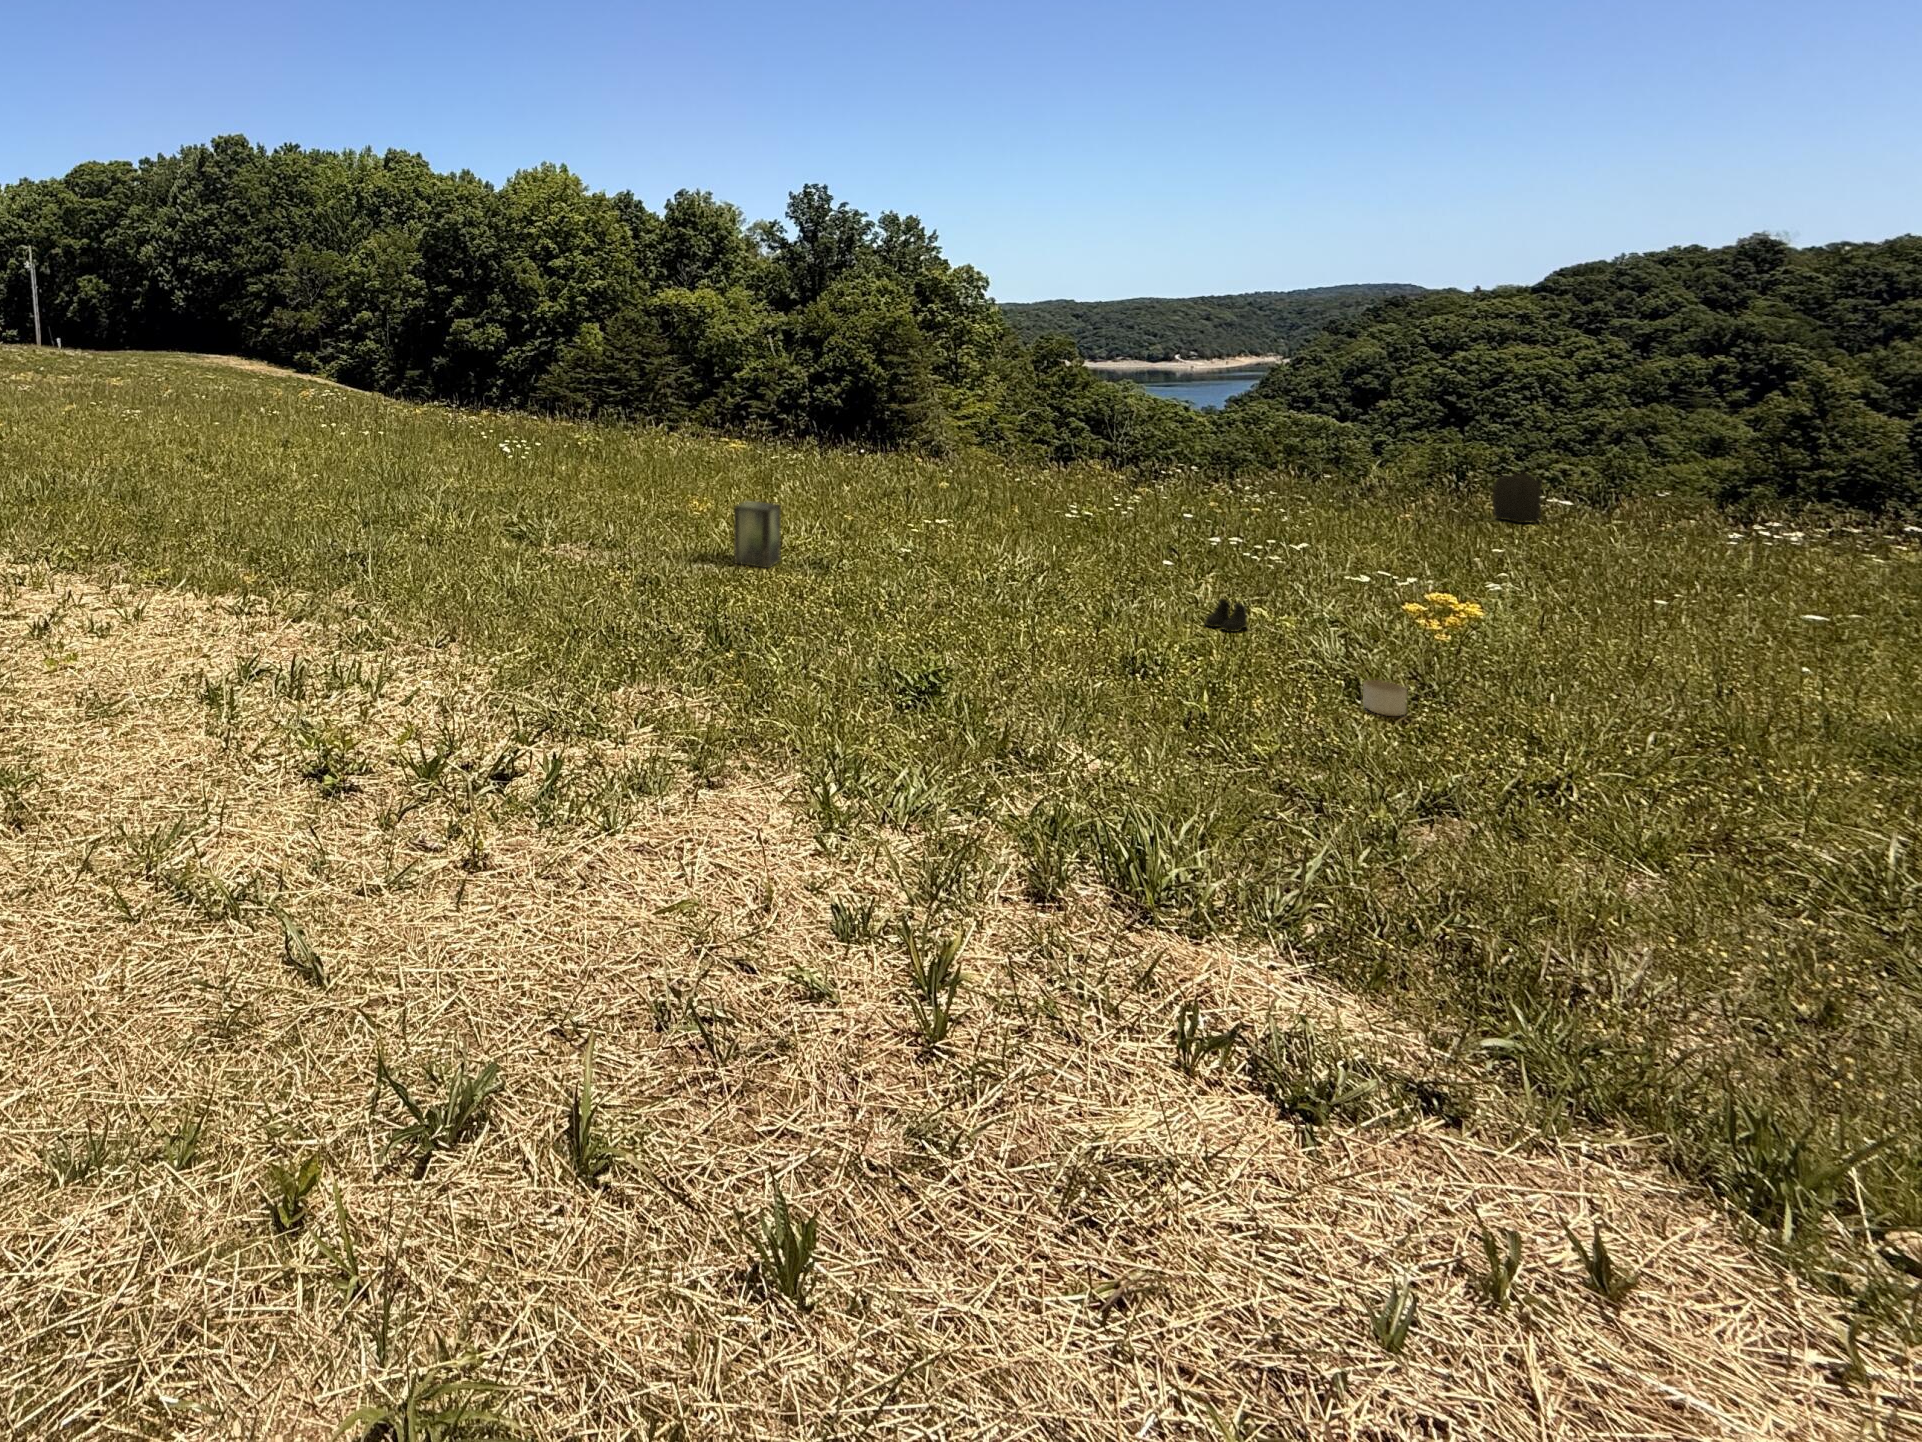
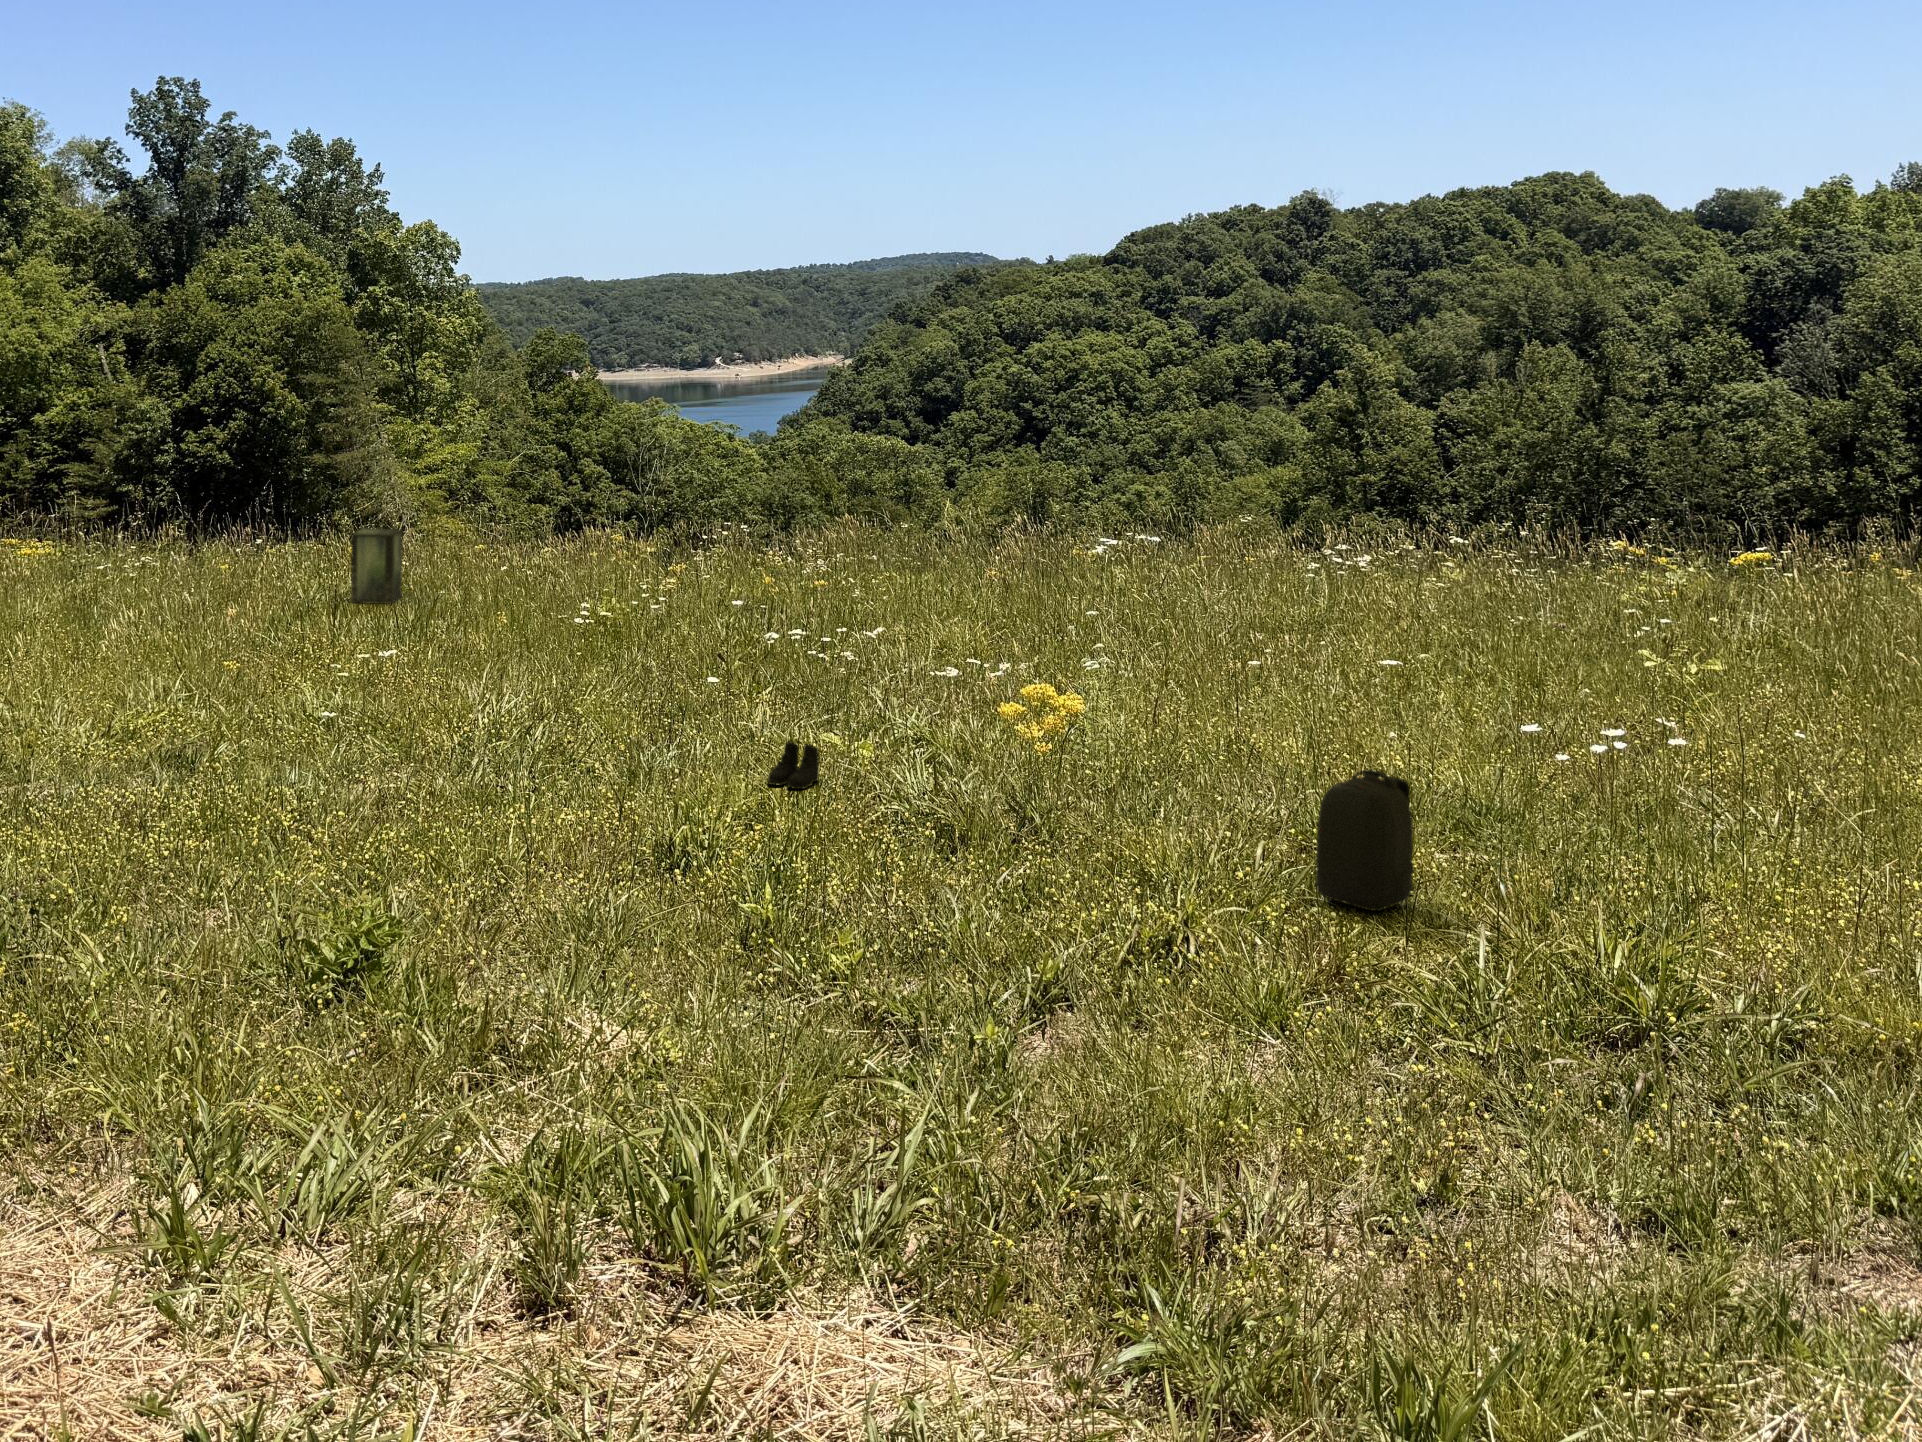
backpack: present [1492,472,1542,523] -> present [1316,770,1414,911]
storage box: present [734,501,781,569] -> present [351,528,403,604]
planter: present [1363,680,1407,716] -> none [954,833,1002,882]

